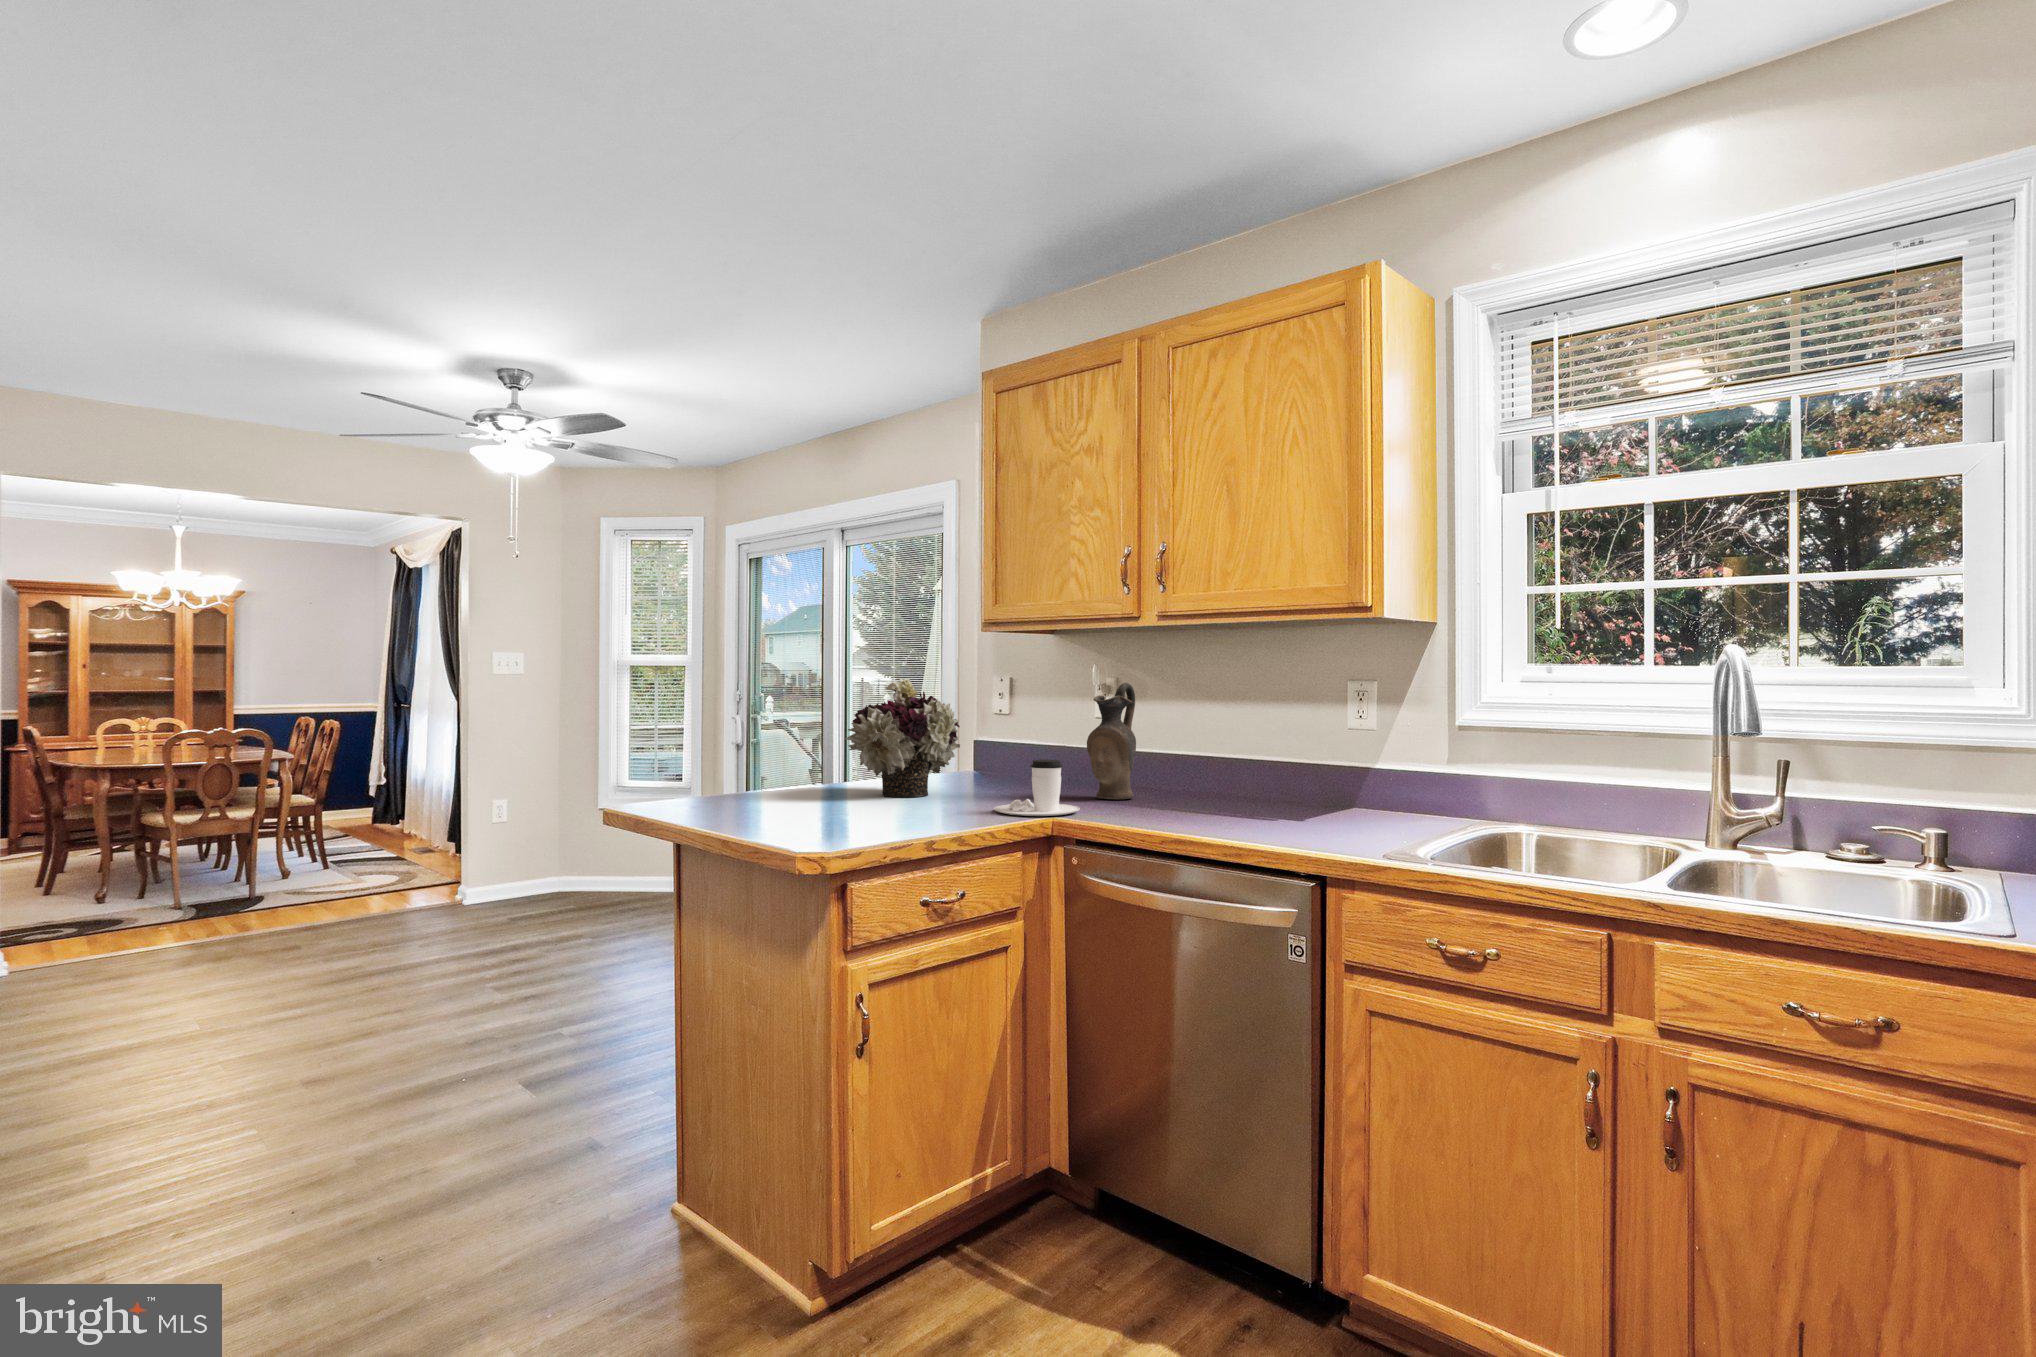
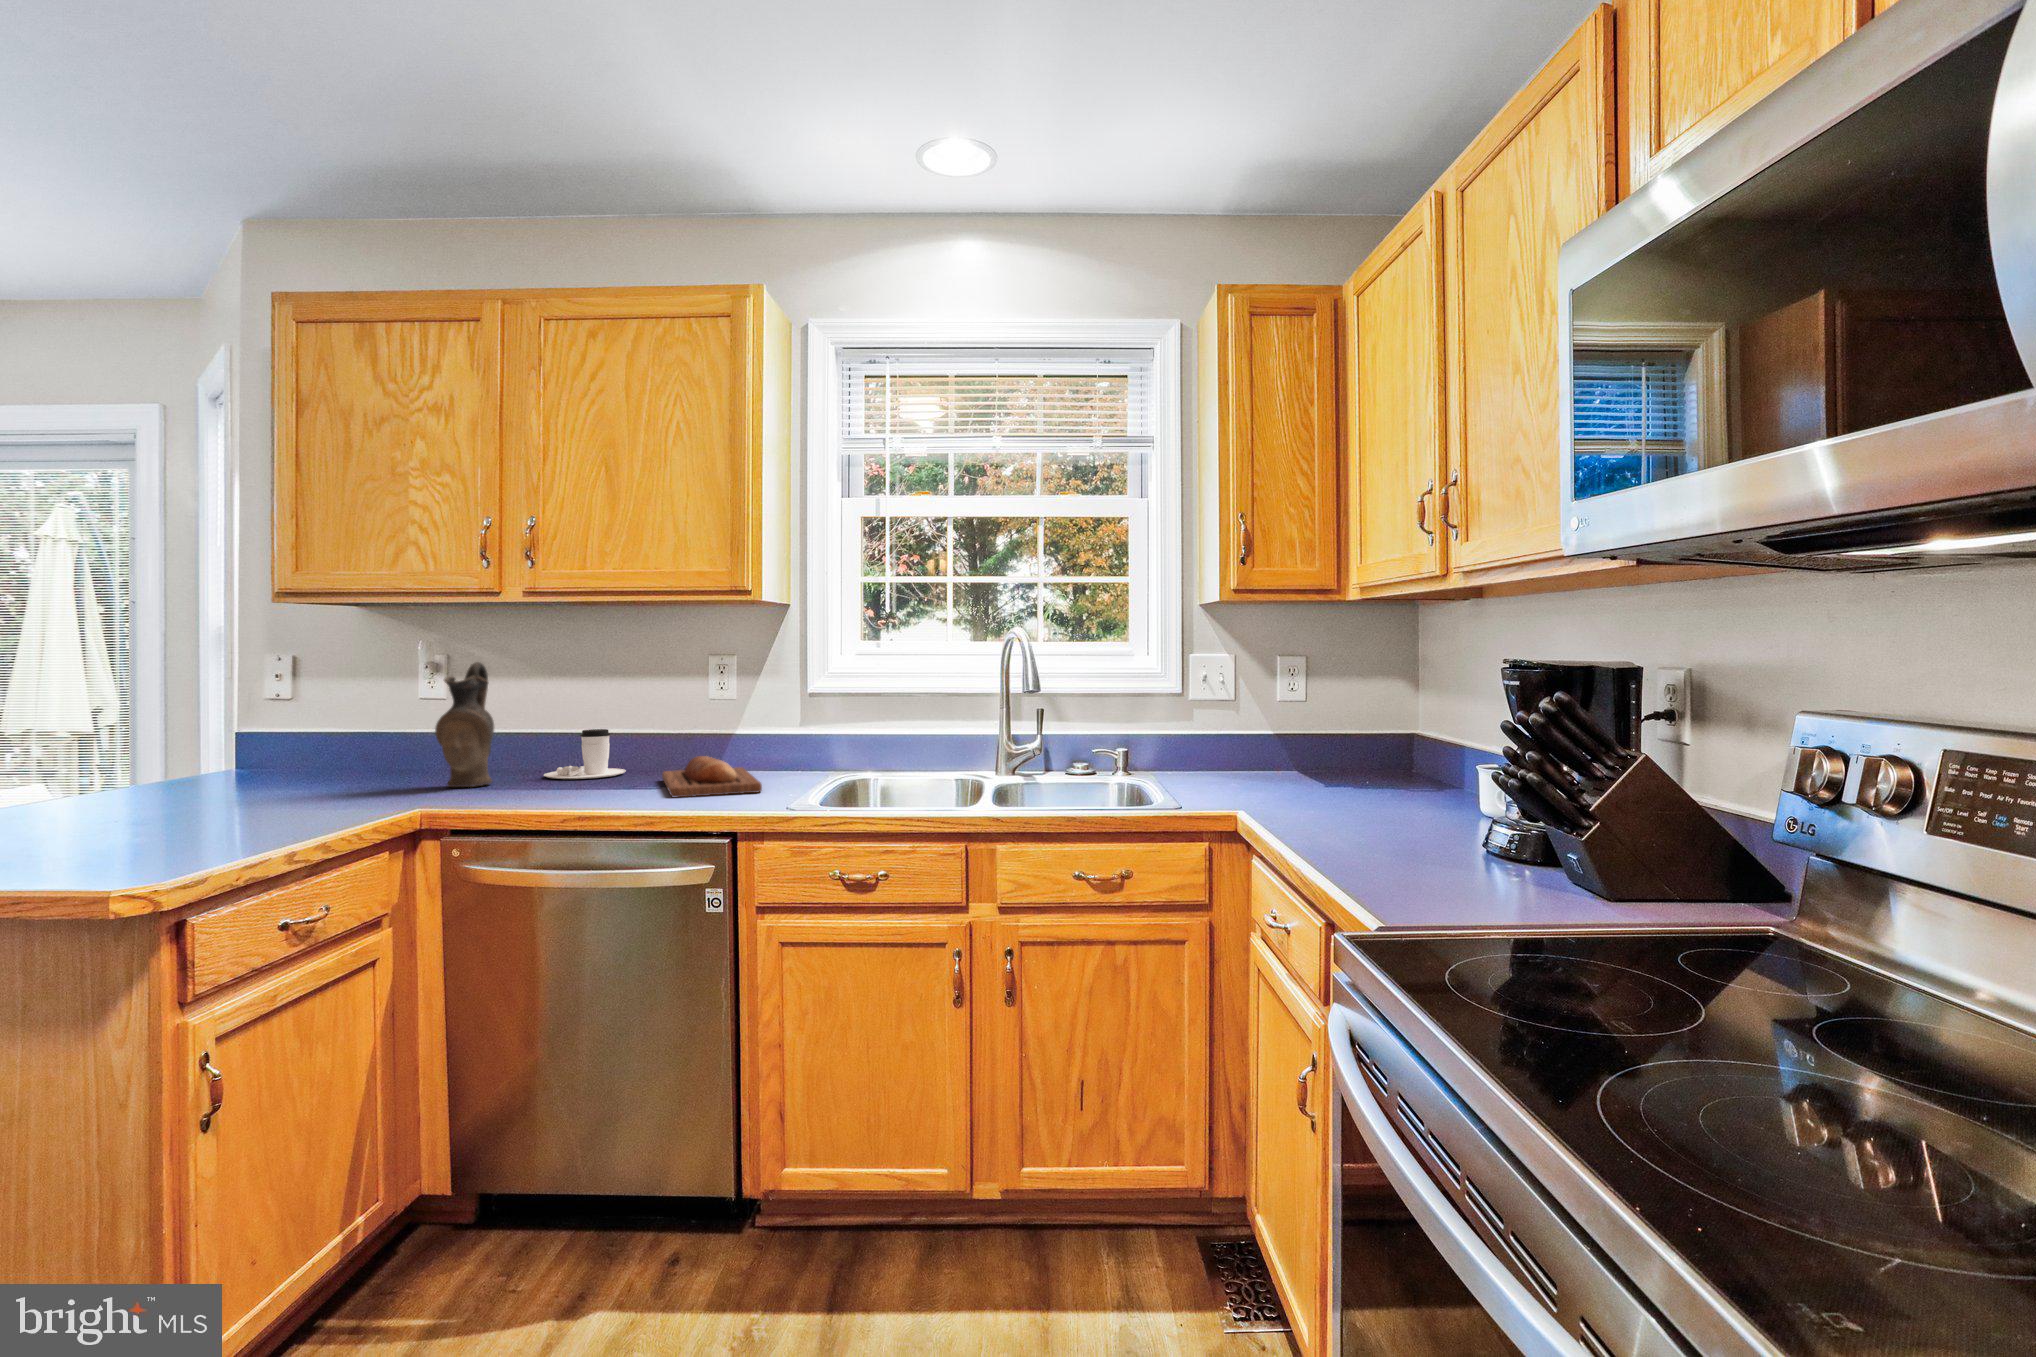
flower arrangement: present [845,678,960,797] -> none [78,661,257,812]
coffee cup: present [994,760,1080,816] -> present [544,729,626,779]
bread loaf: none [1271,788,1373,834] -> present [662,756,762,798]

